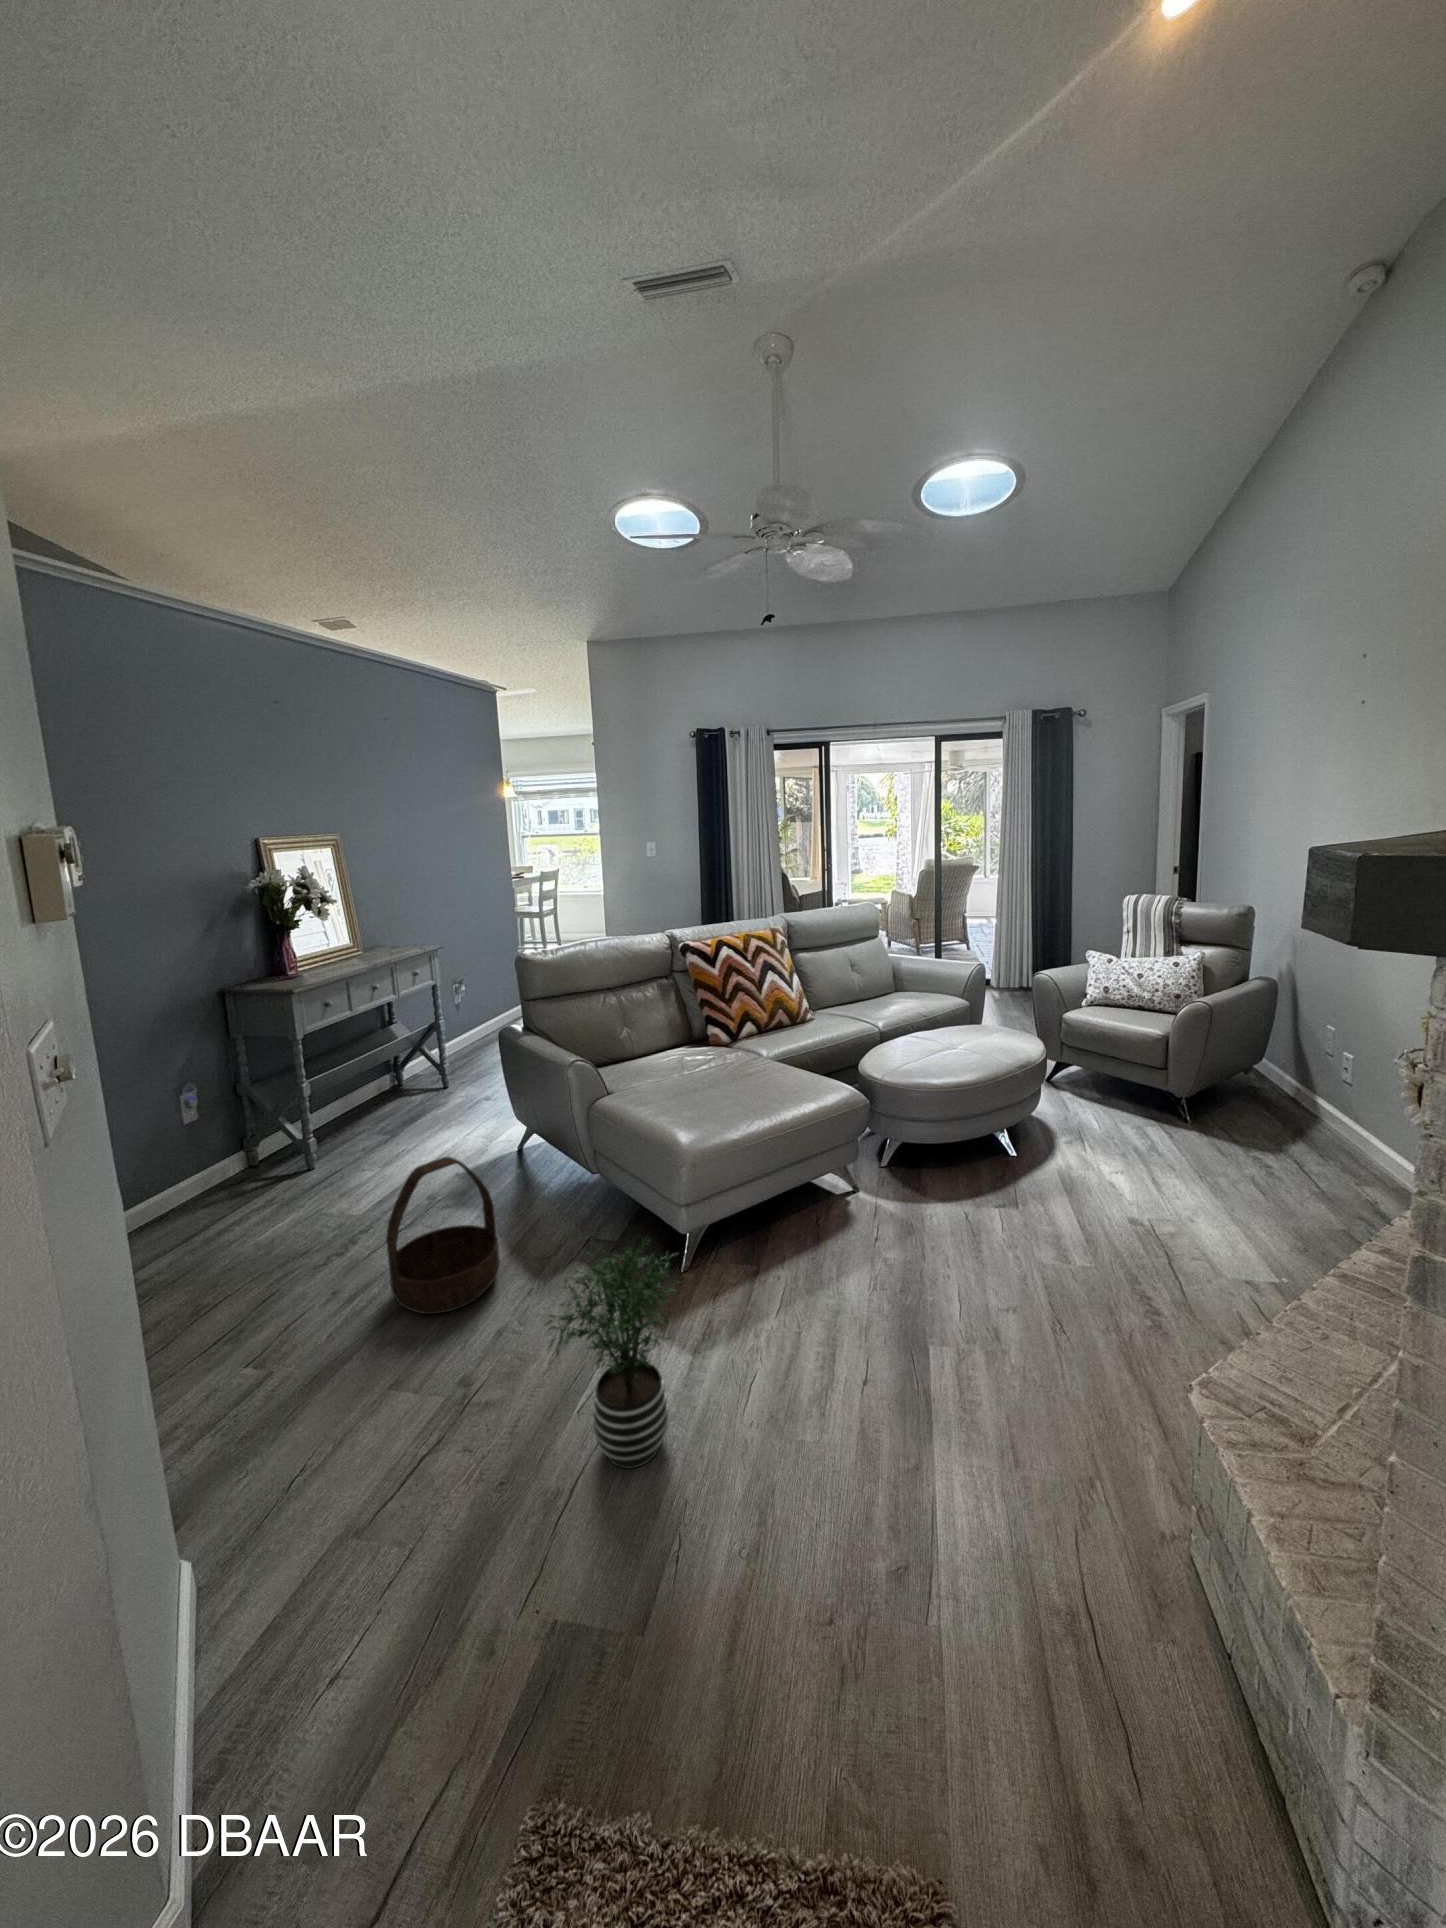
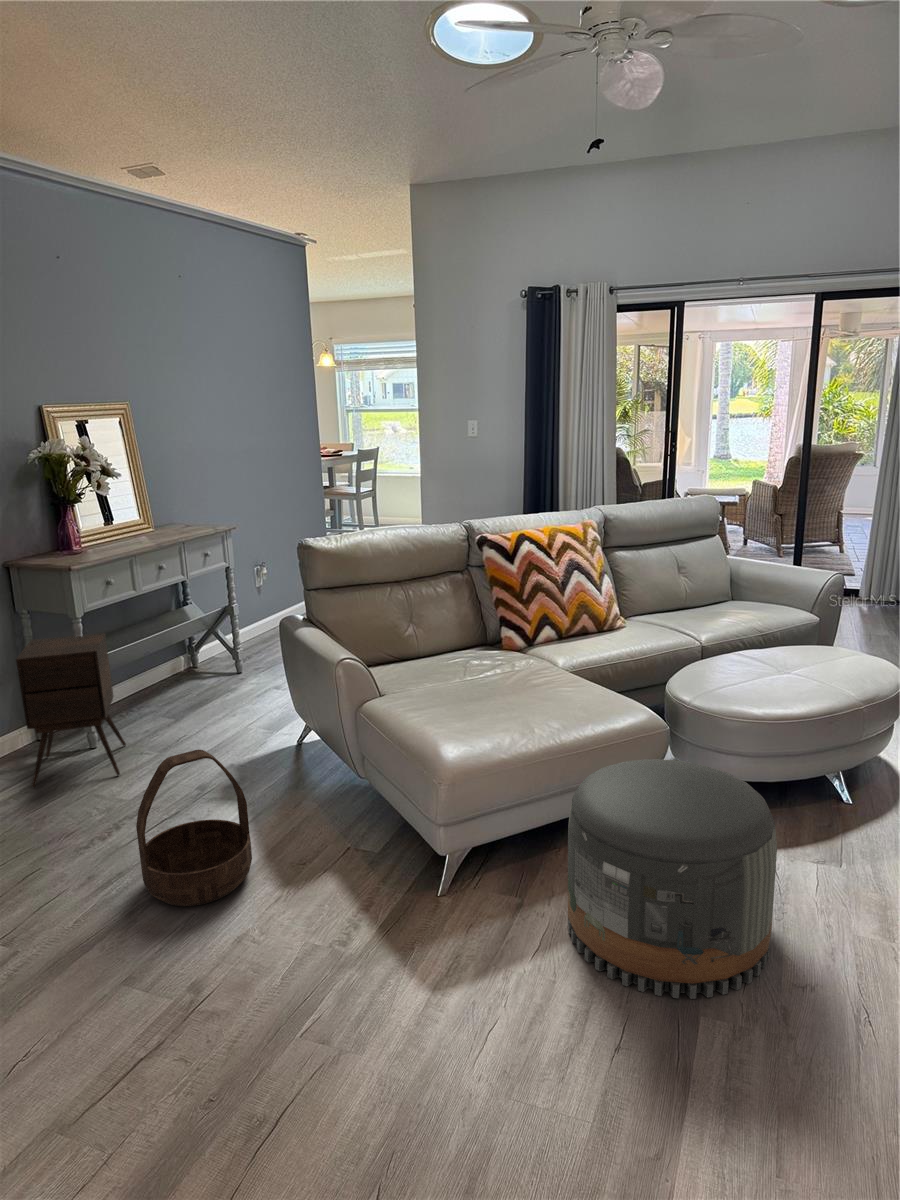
side table: none [236,1053,344,1216] -> present [16,633,126,788]
pouf: none [800,1128,977,1337] -> present [568,759,777,999]
potted plant: present [545,1238,676,1468] -> none [250,855,415,1094]

